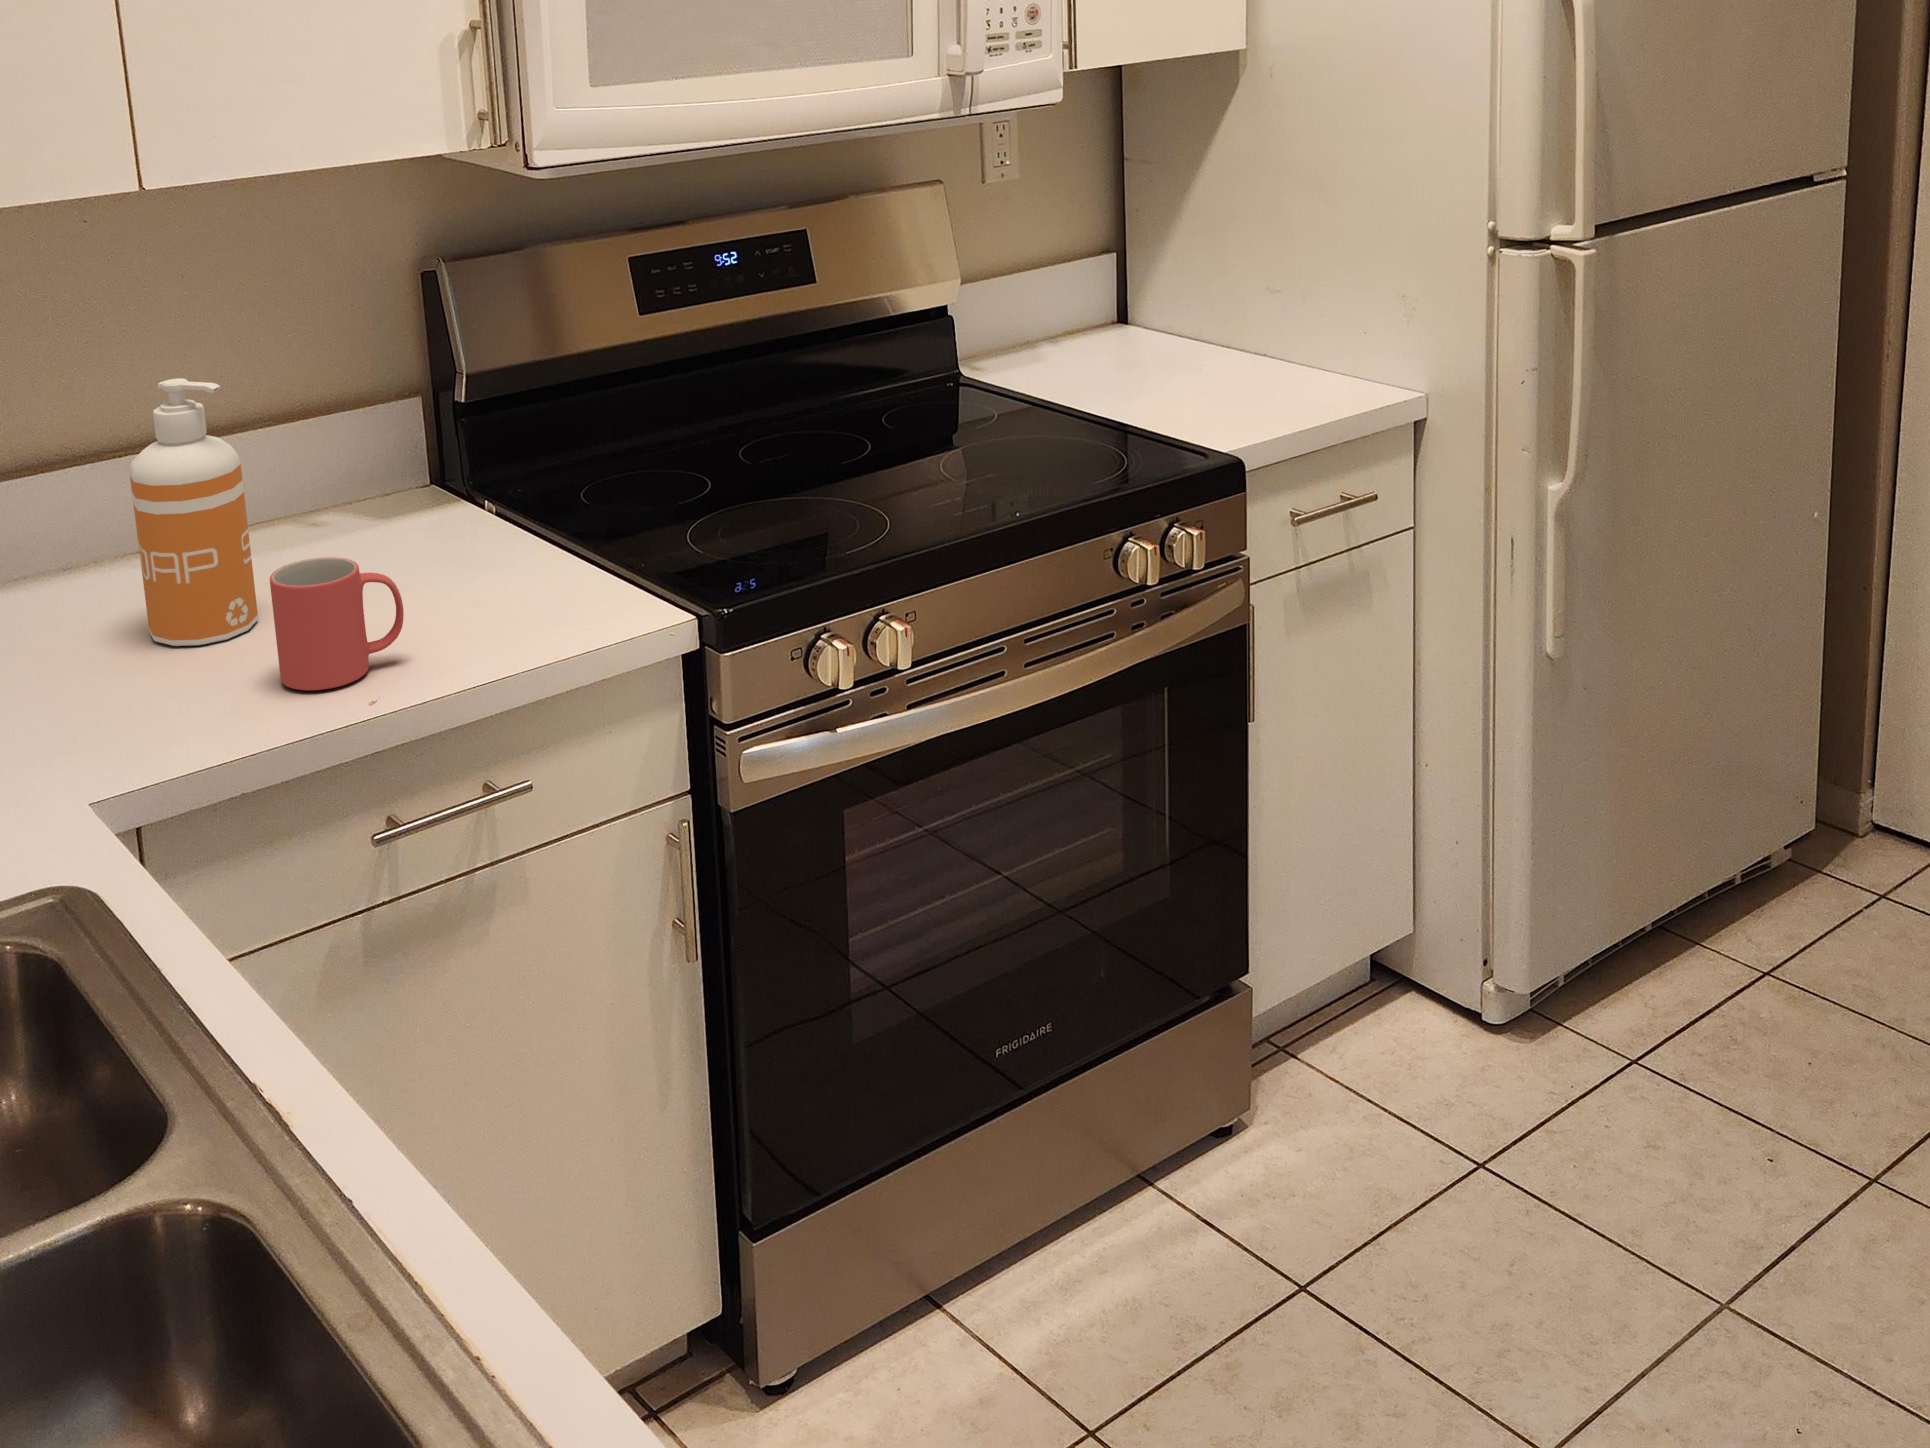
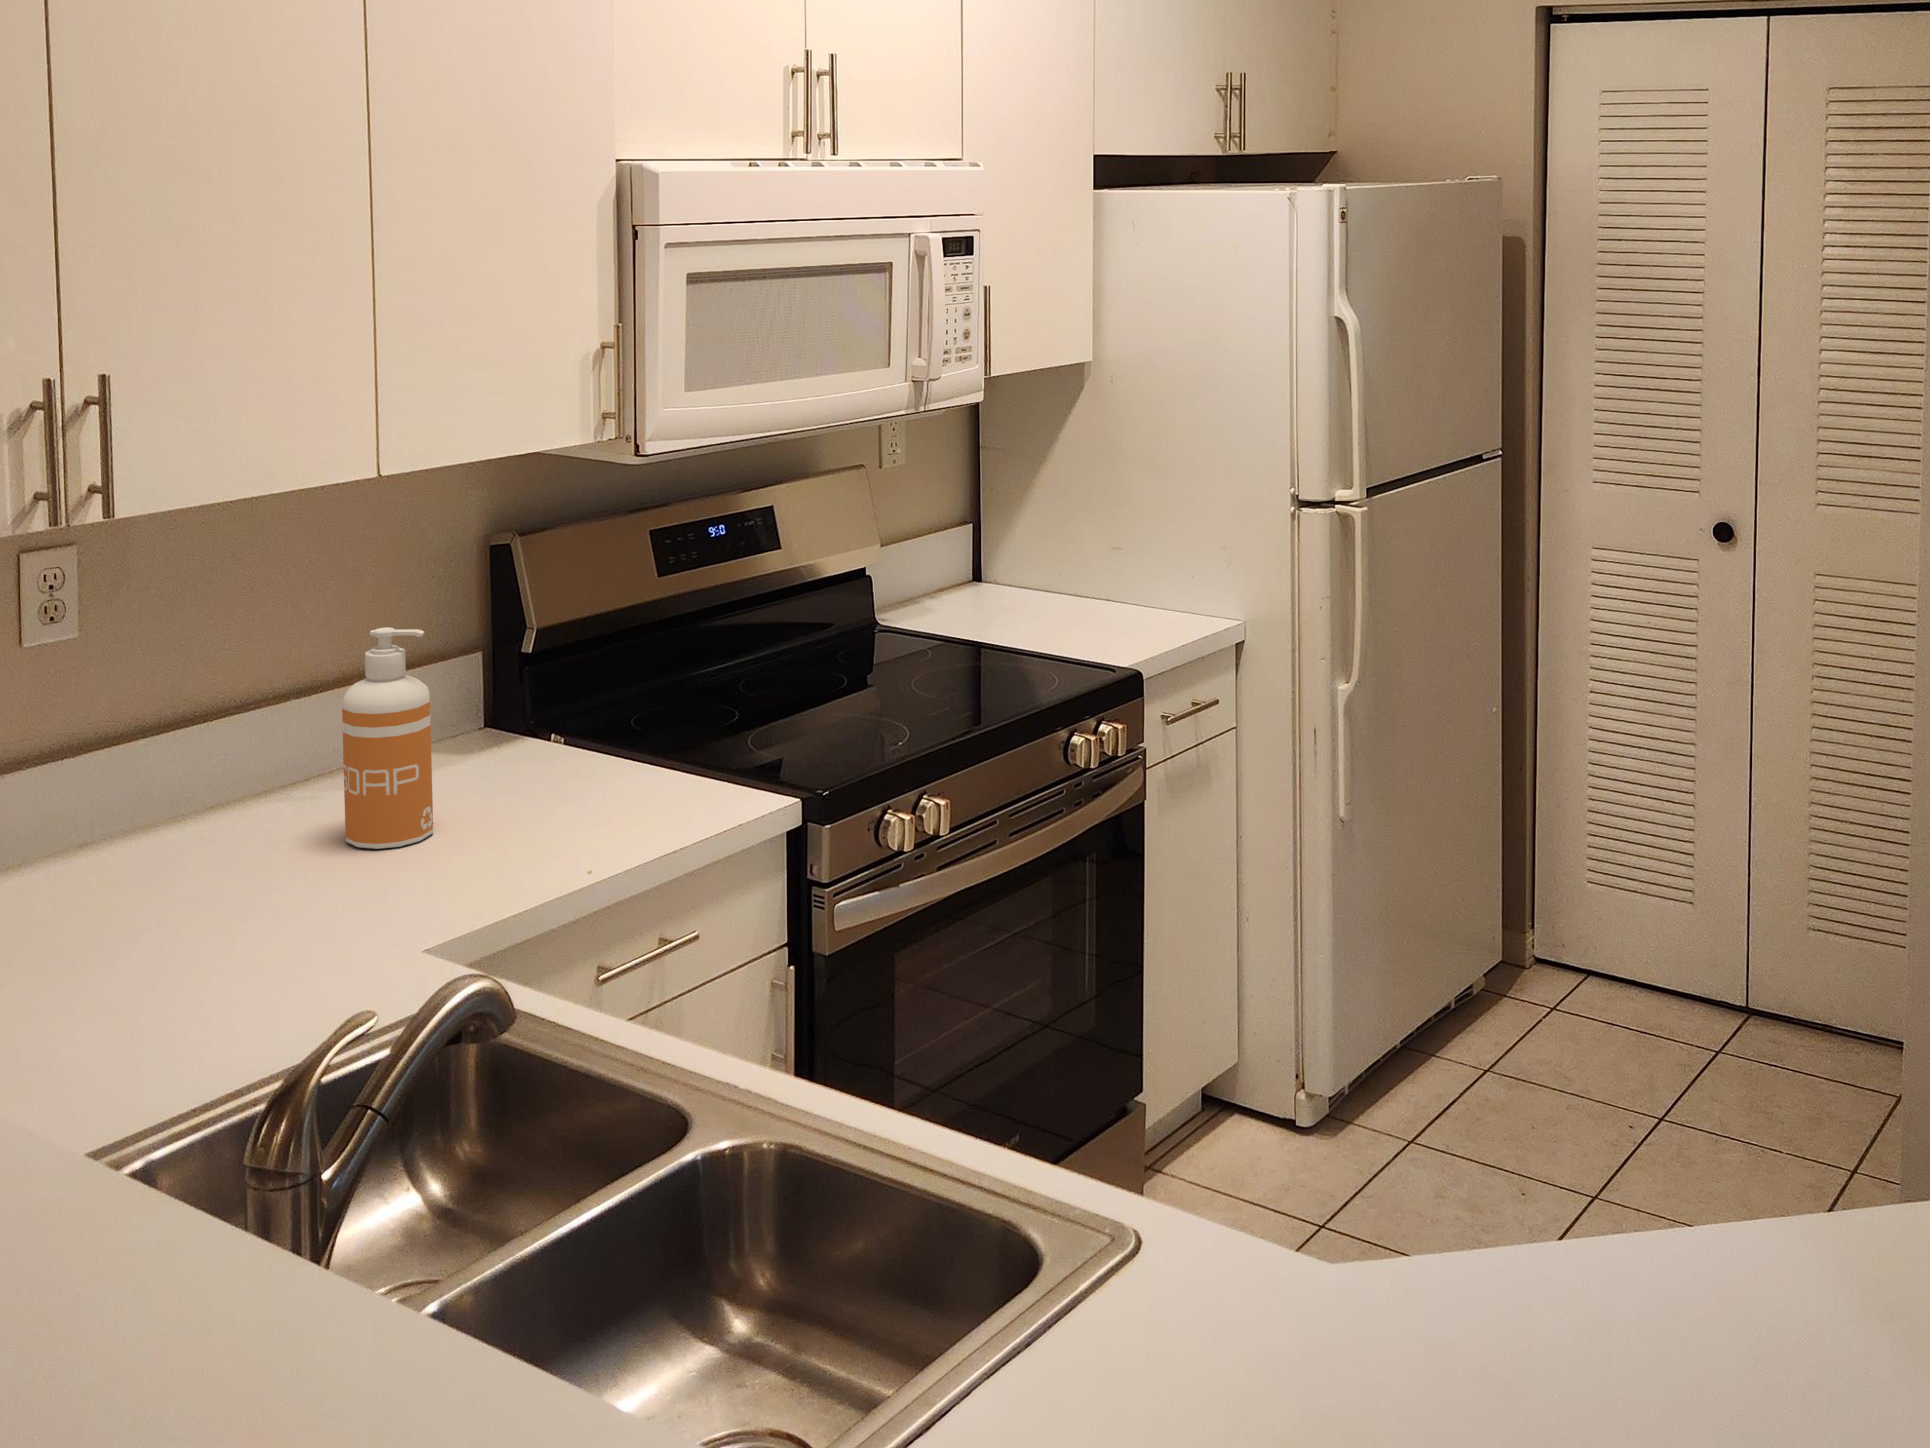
mug: present [270,557,404,690] -> none [497,761,593,866]

